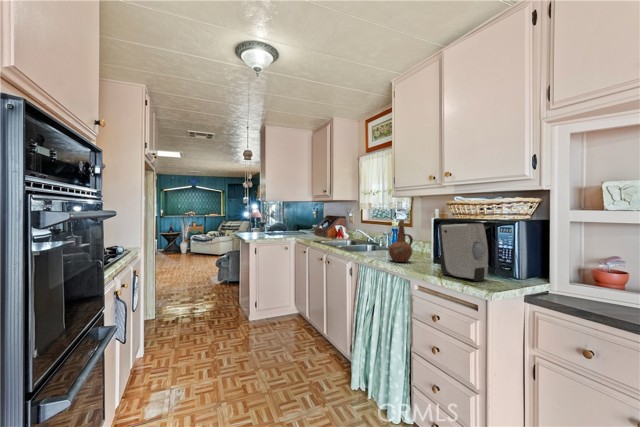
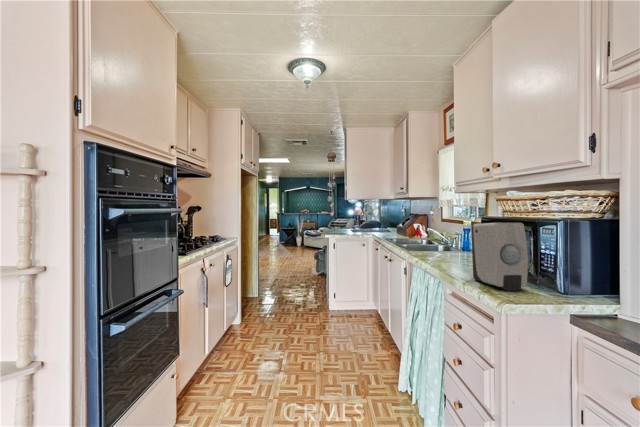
ceramic pitcher: present [388,220,413,262] -> none [434,218,463,264]

